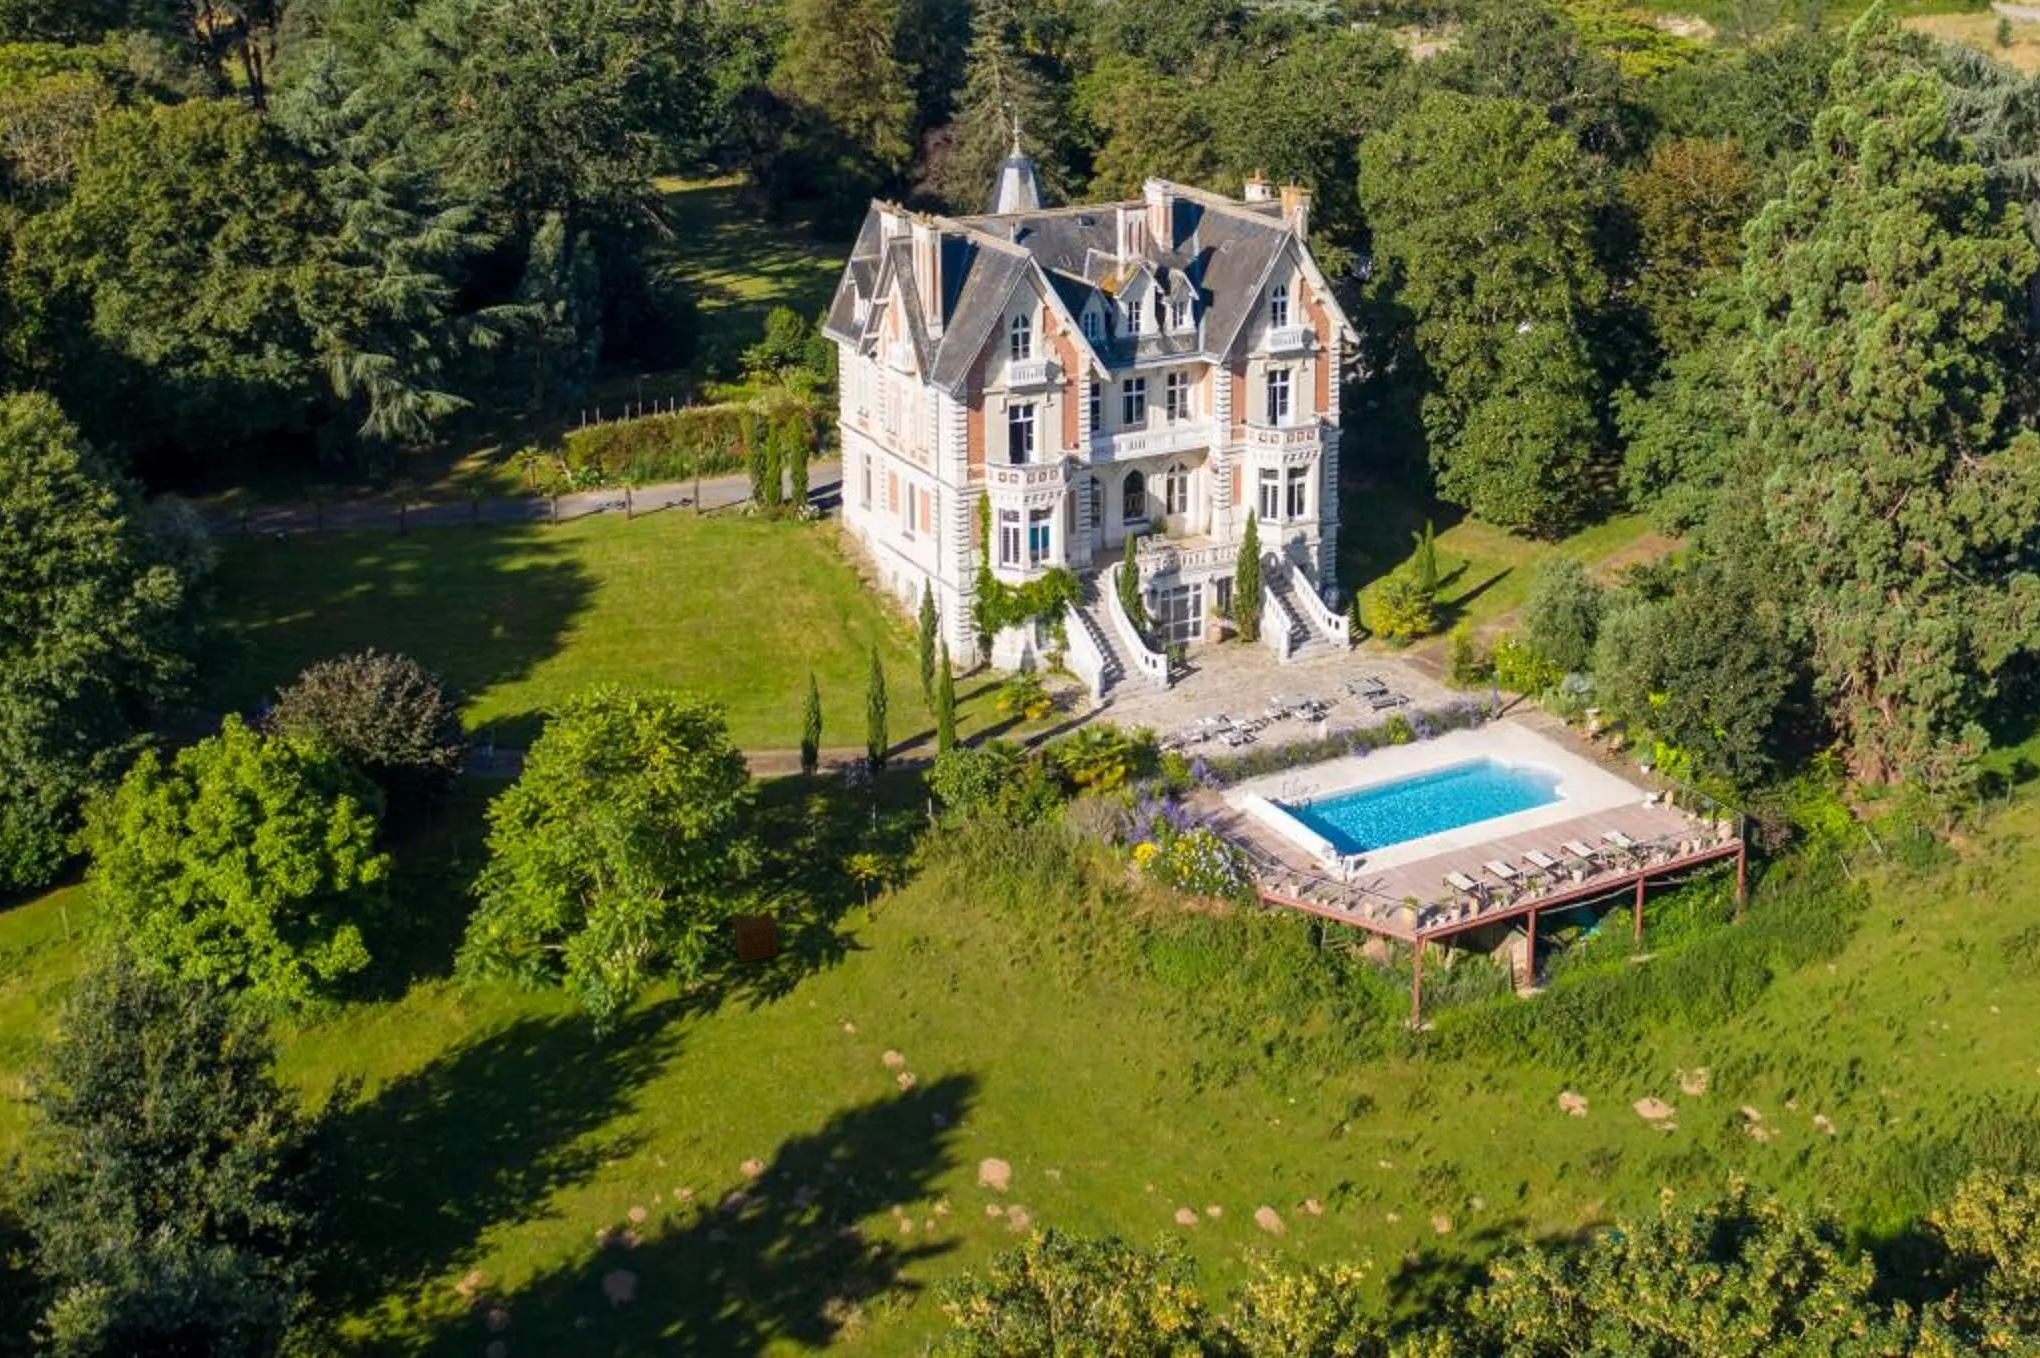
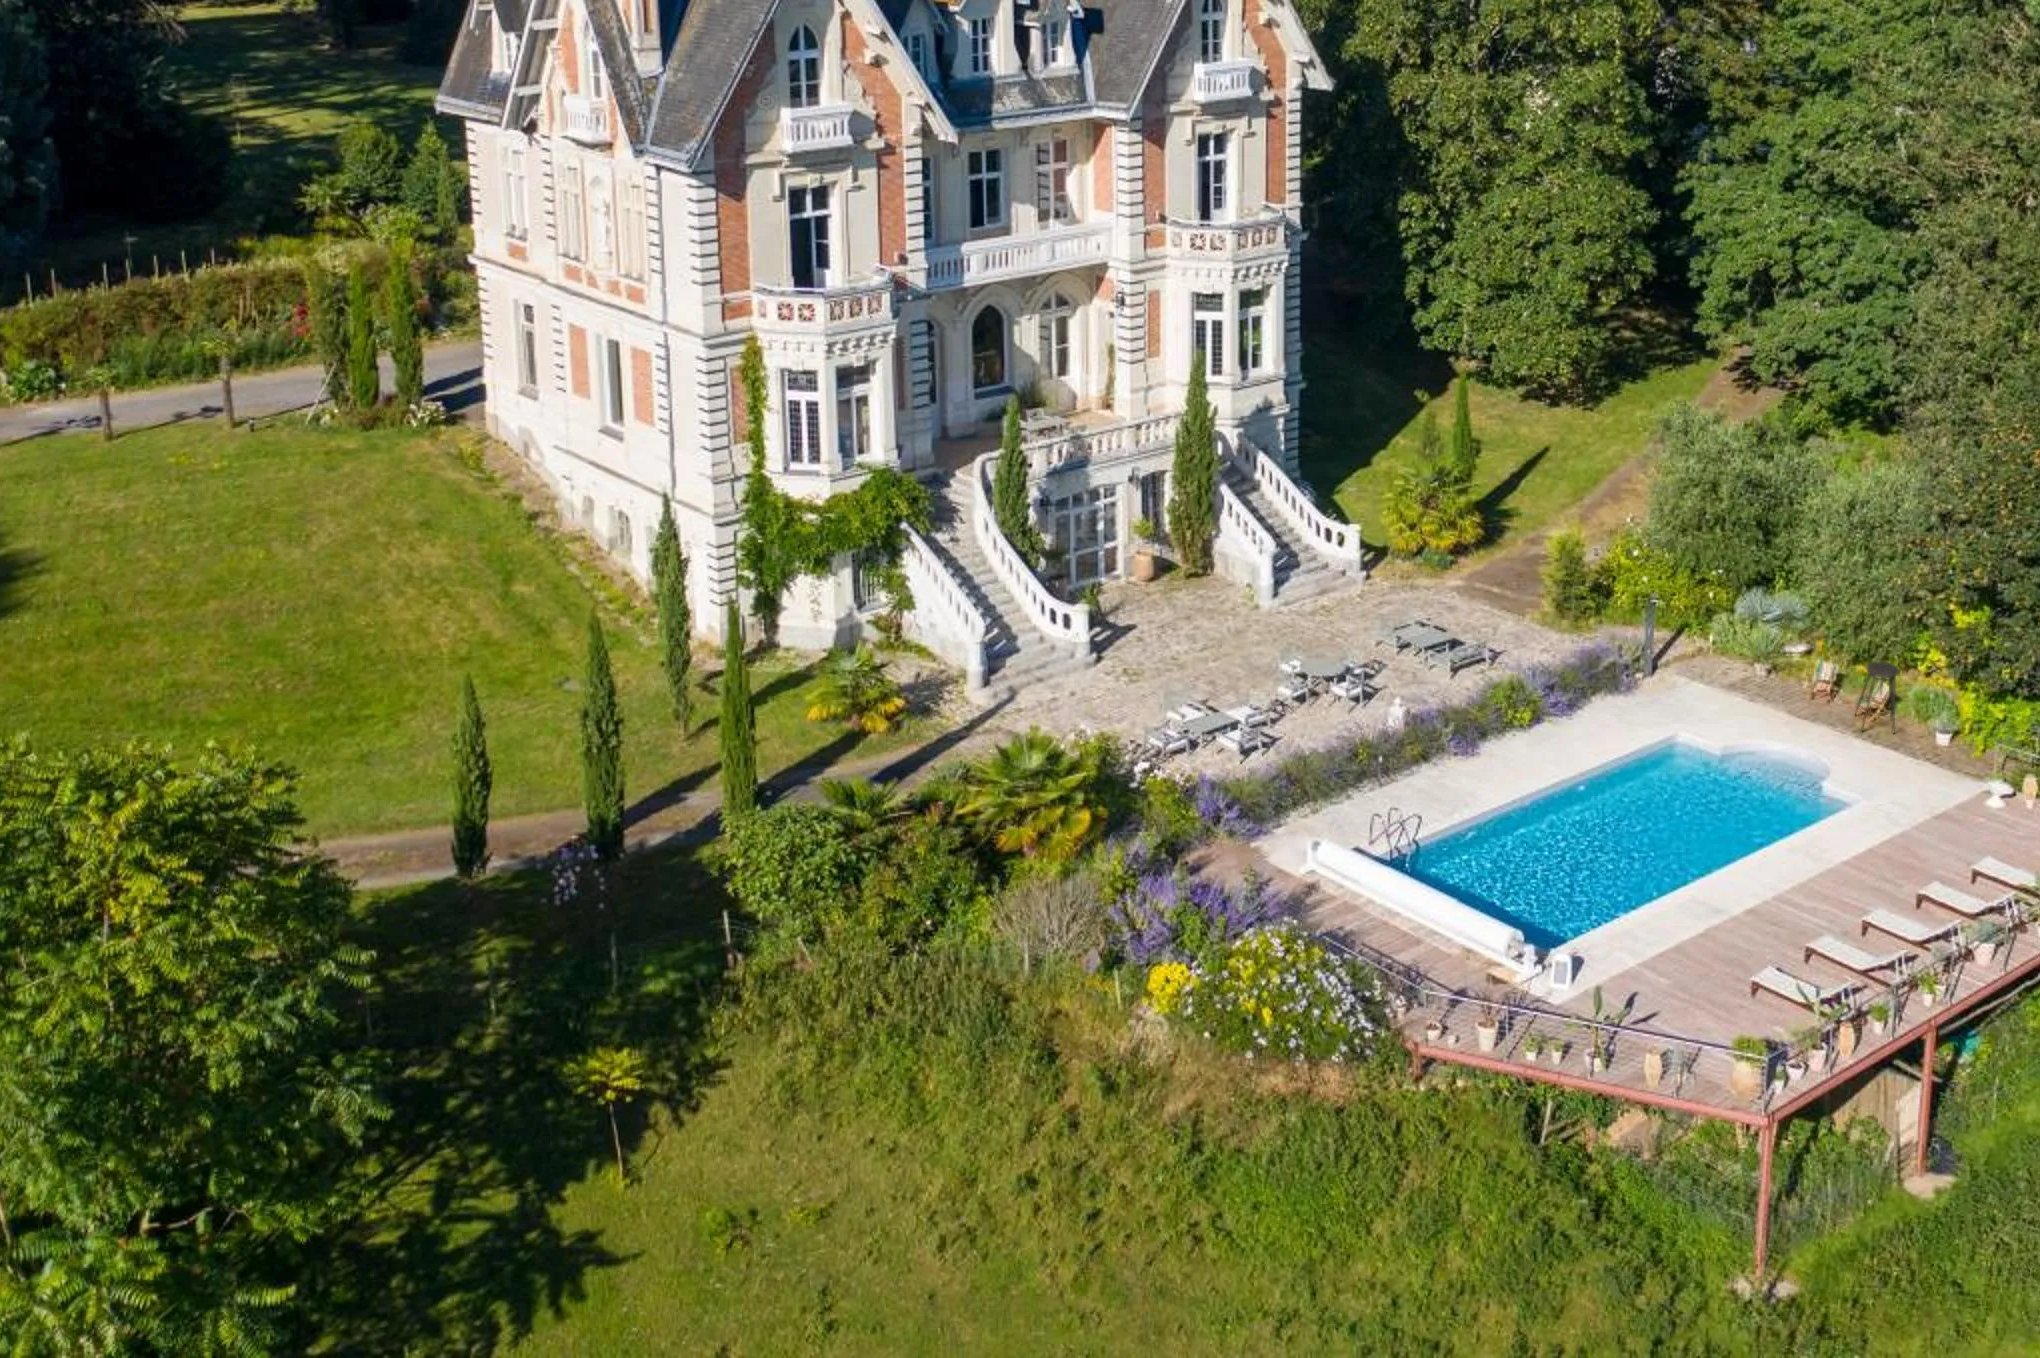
wooden crate: present [733,907,777,963] -> none [333,1182,438,1315]

